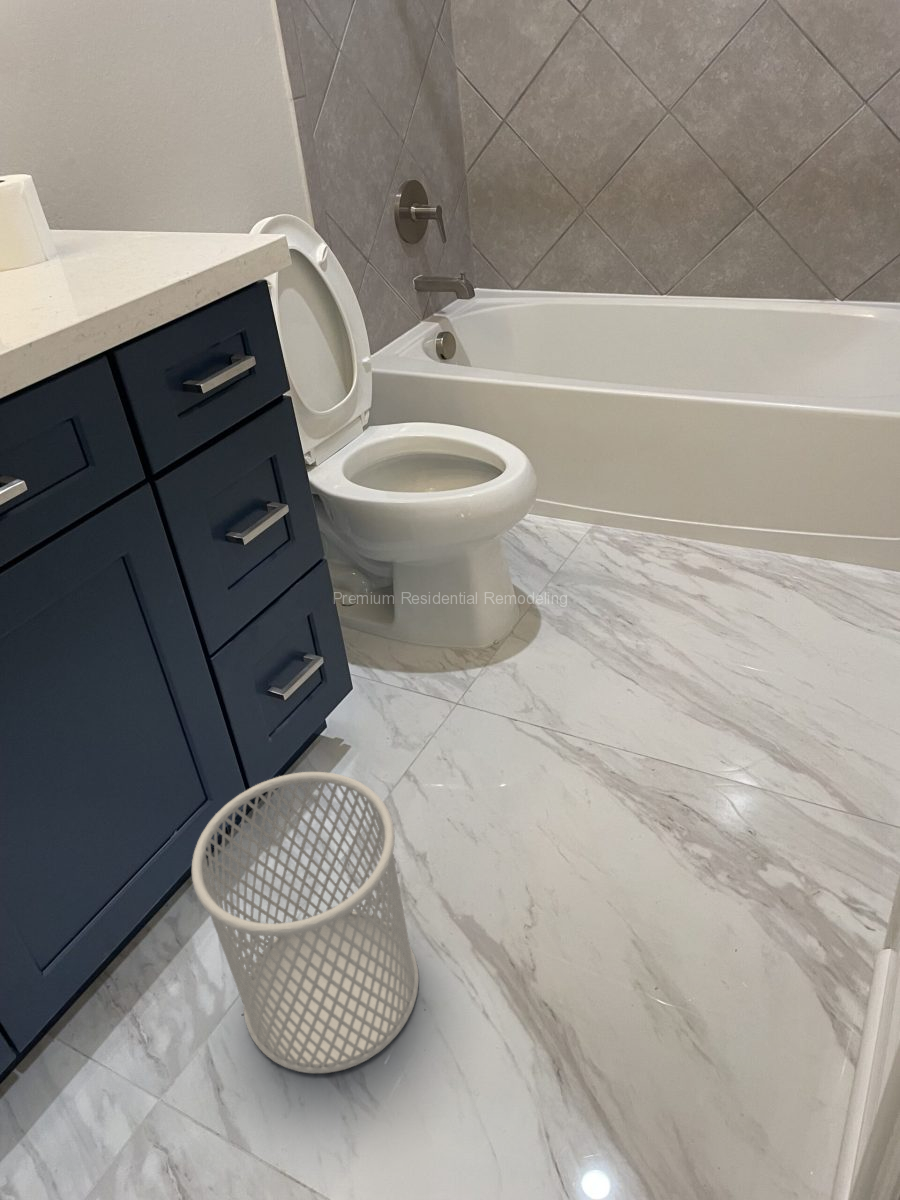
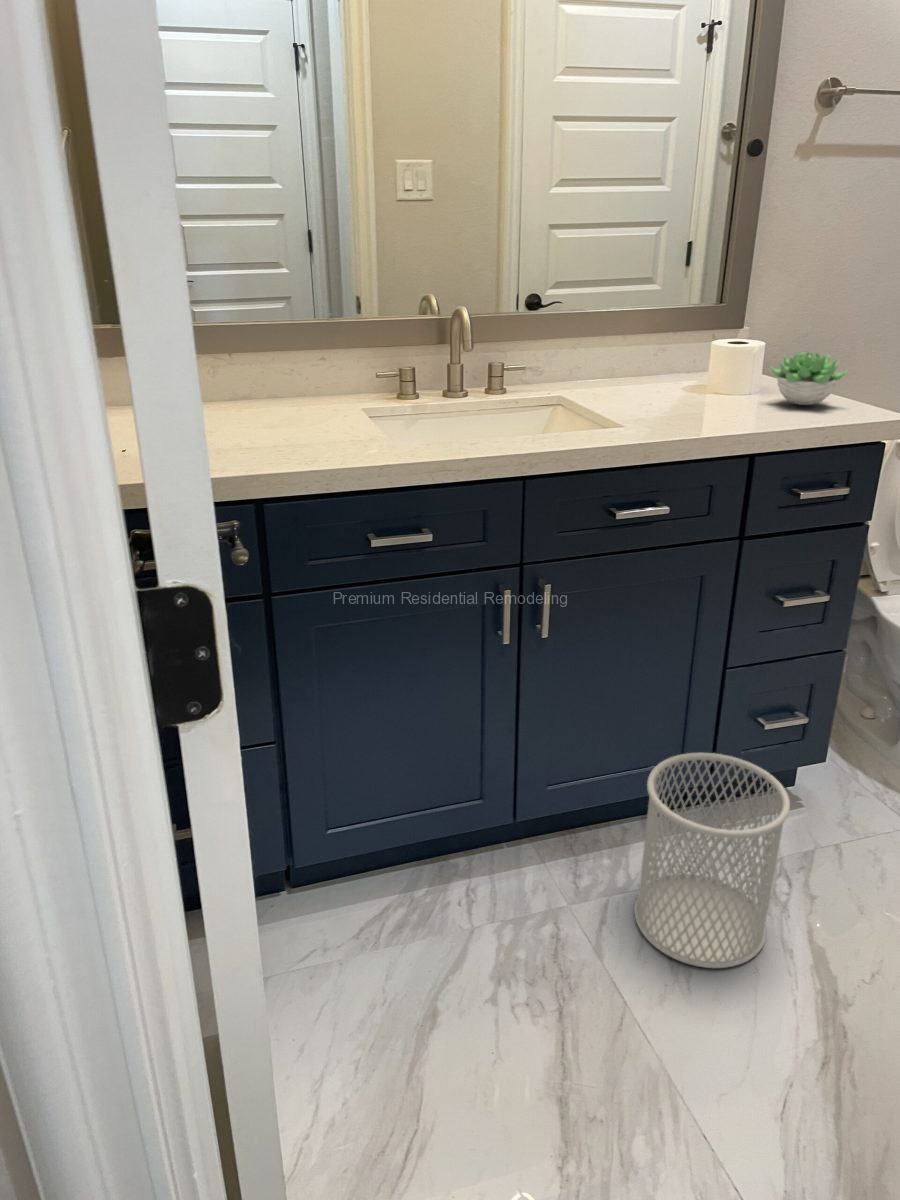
succulent plant: none [60,170,177,256] -> present [770,352,848,405]

